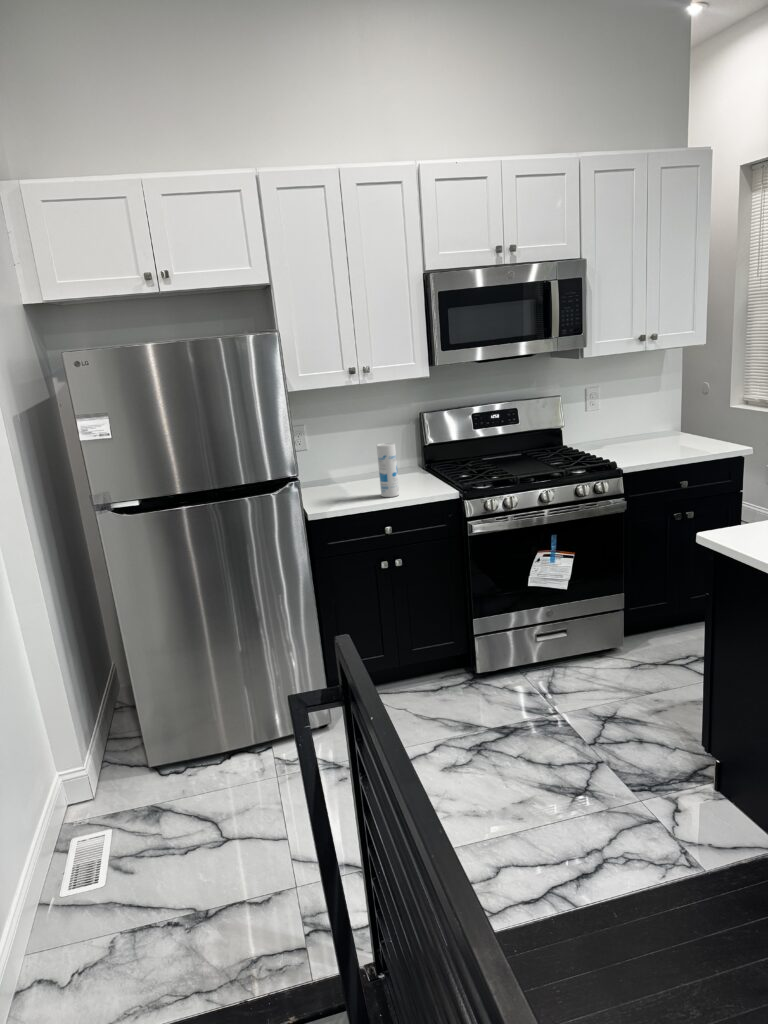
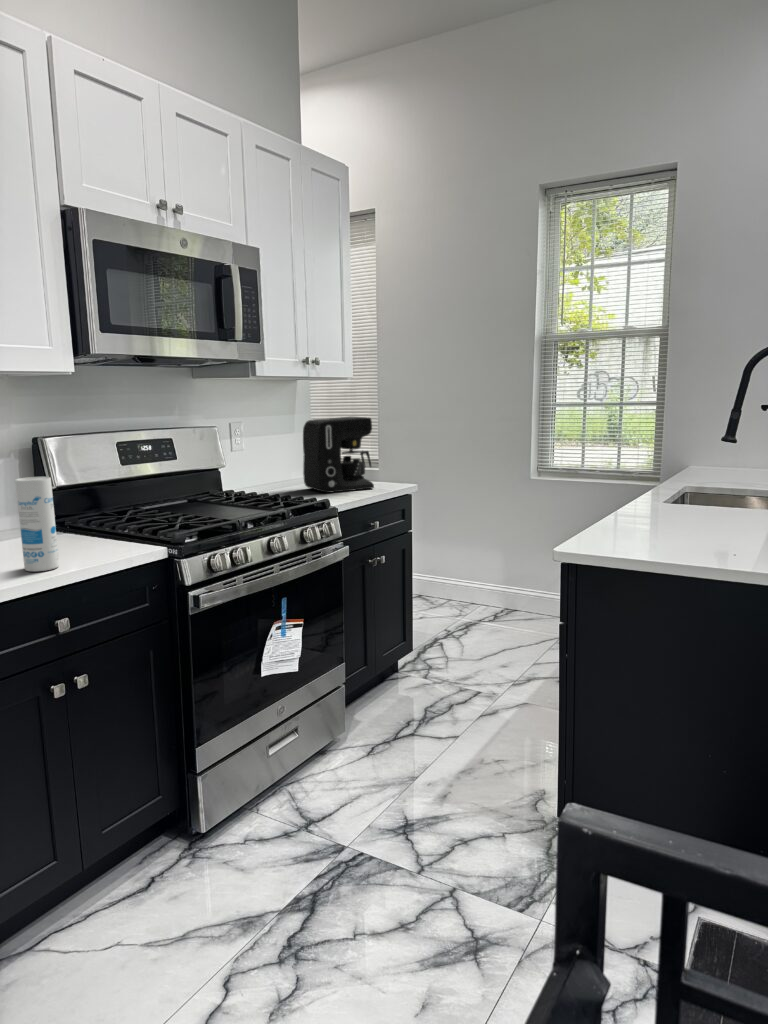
coffee maker: none [639,385,699,453] -> present [303,417,374,493]

